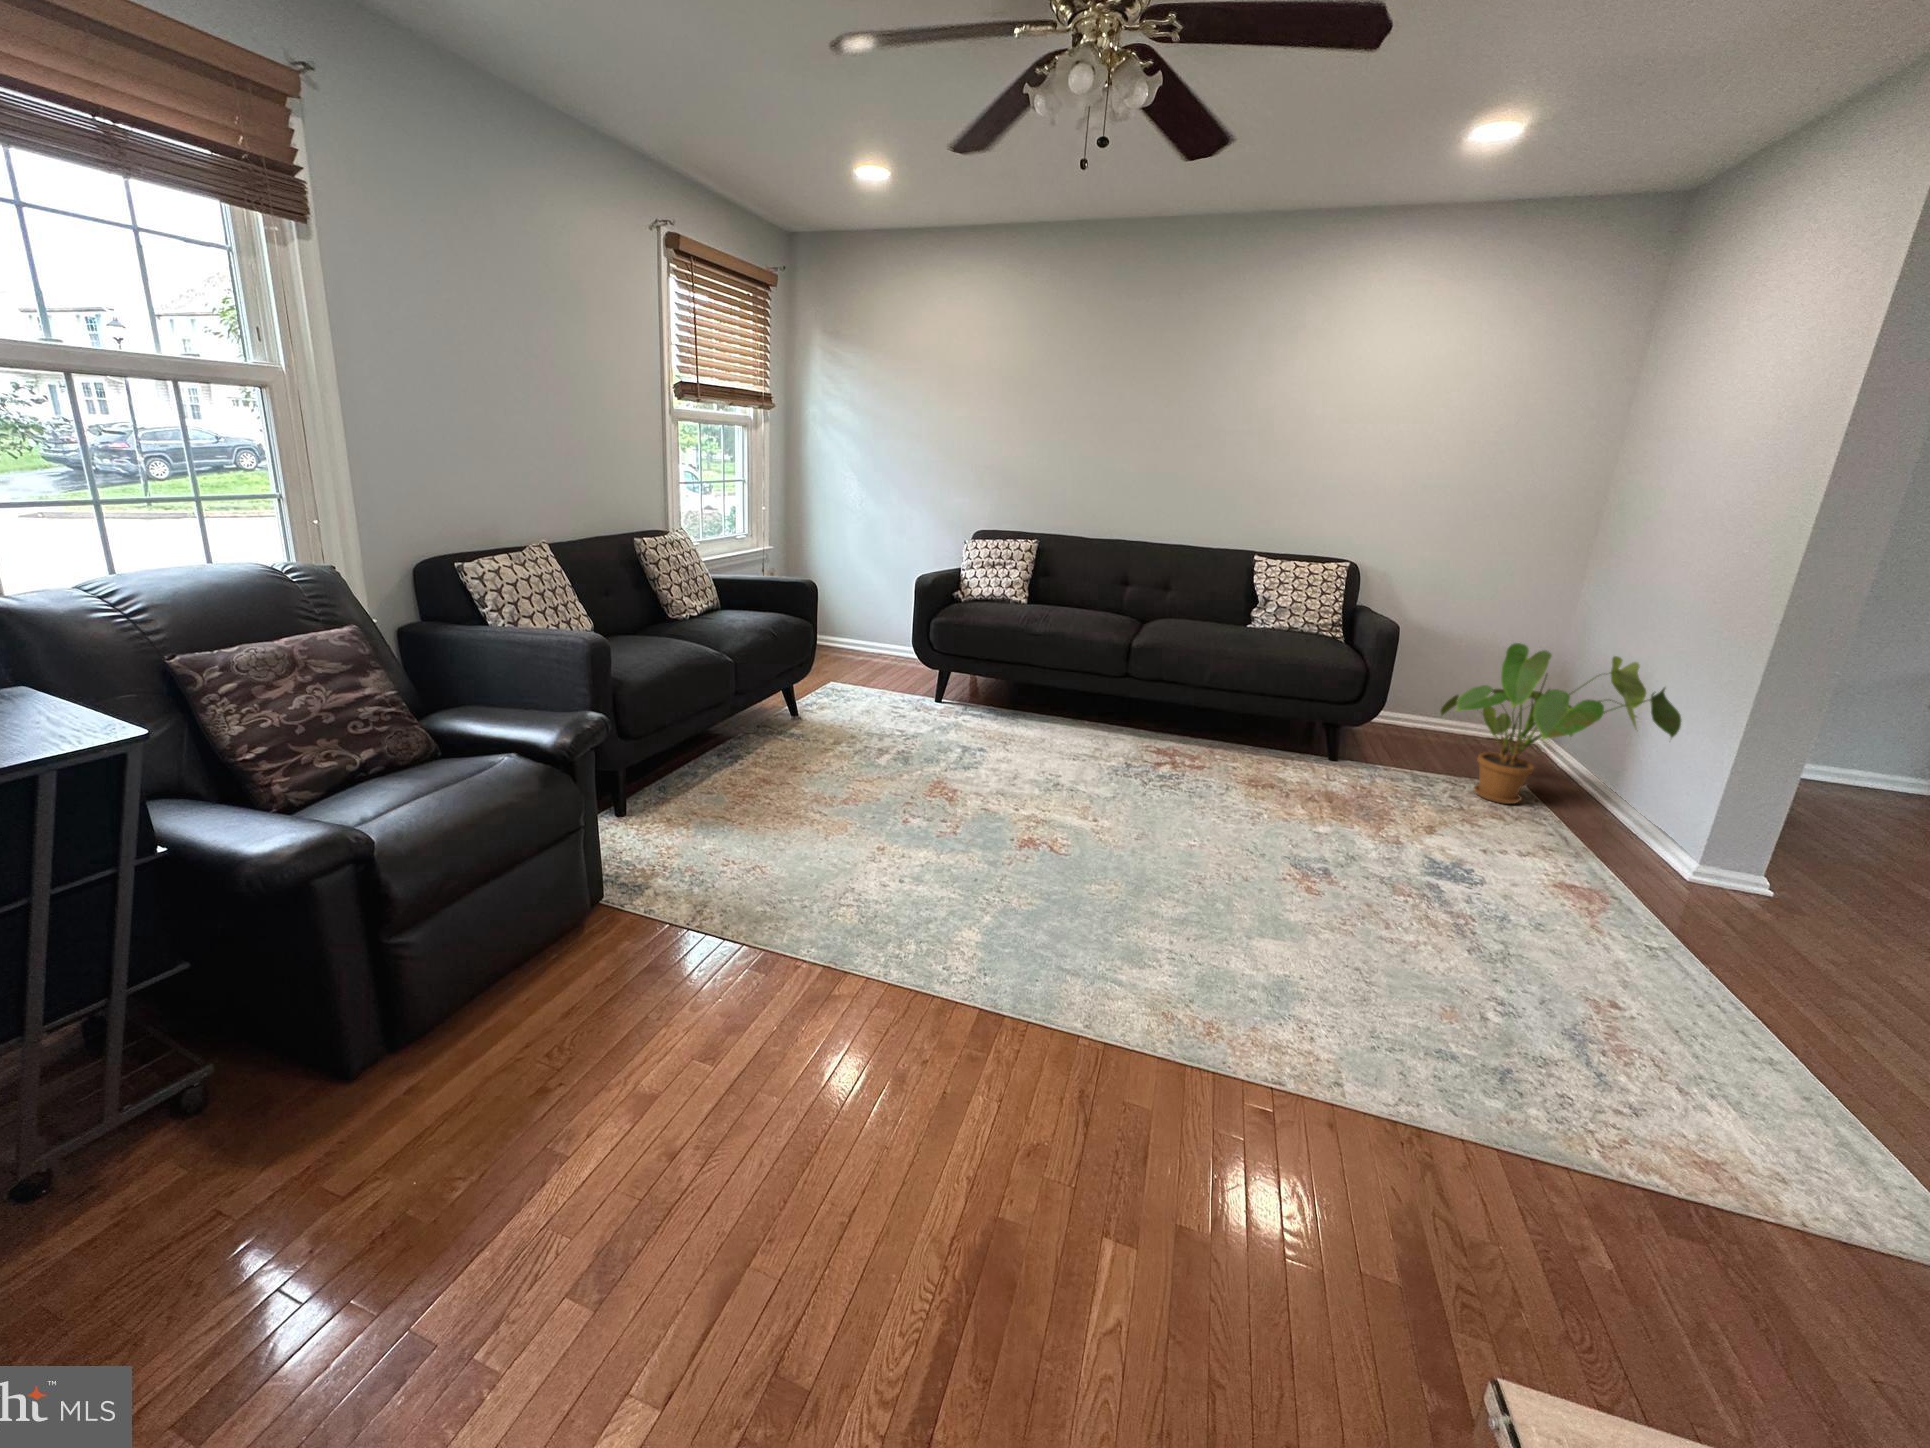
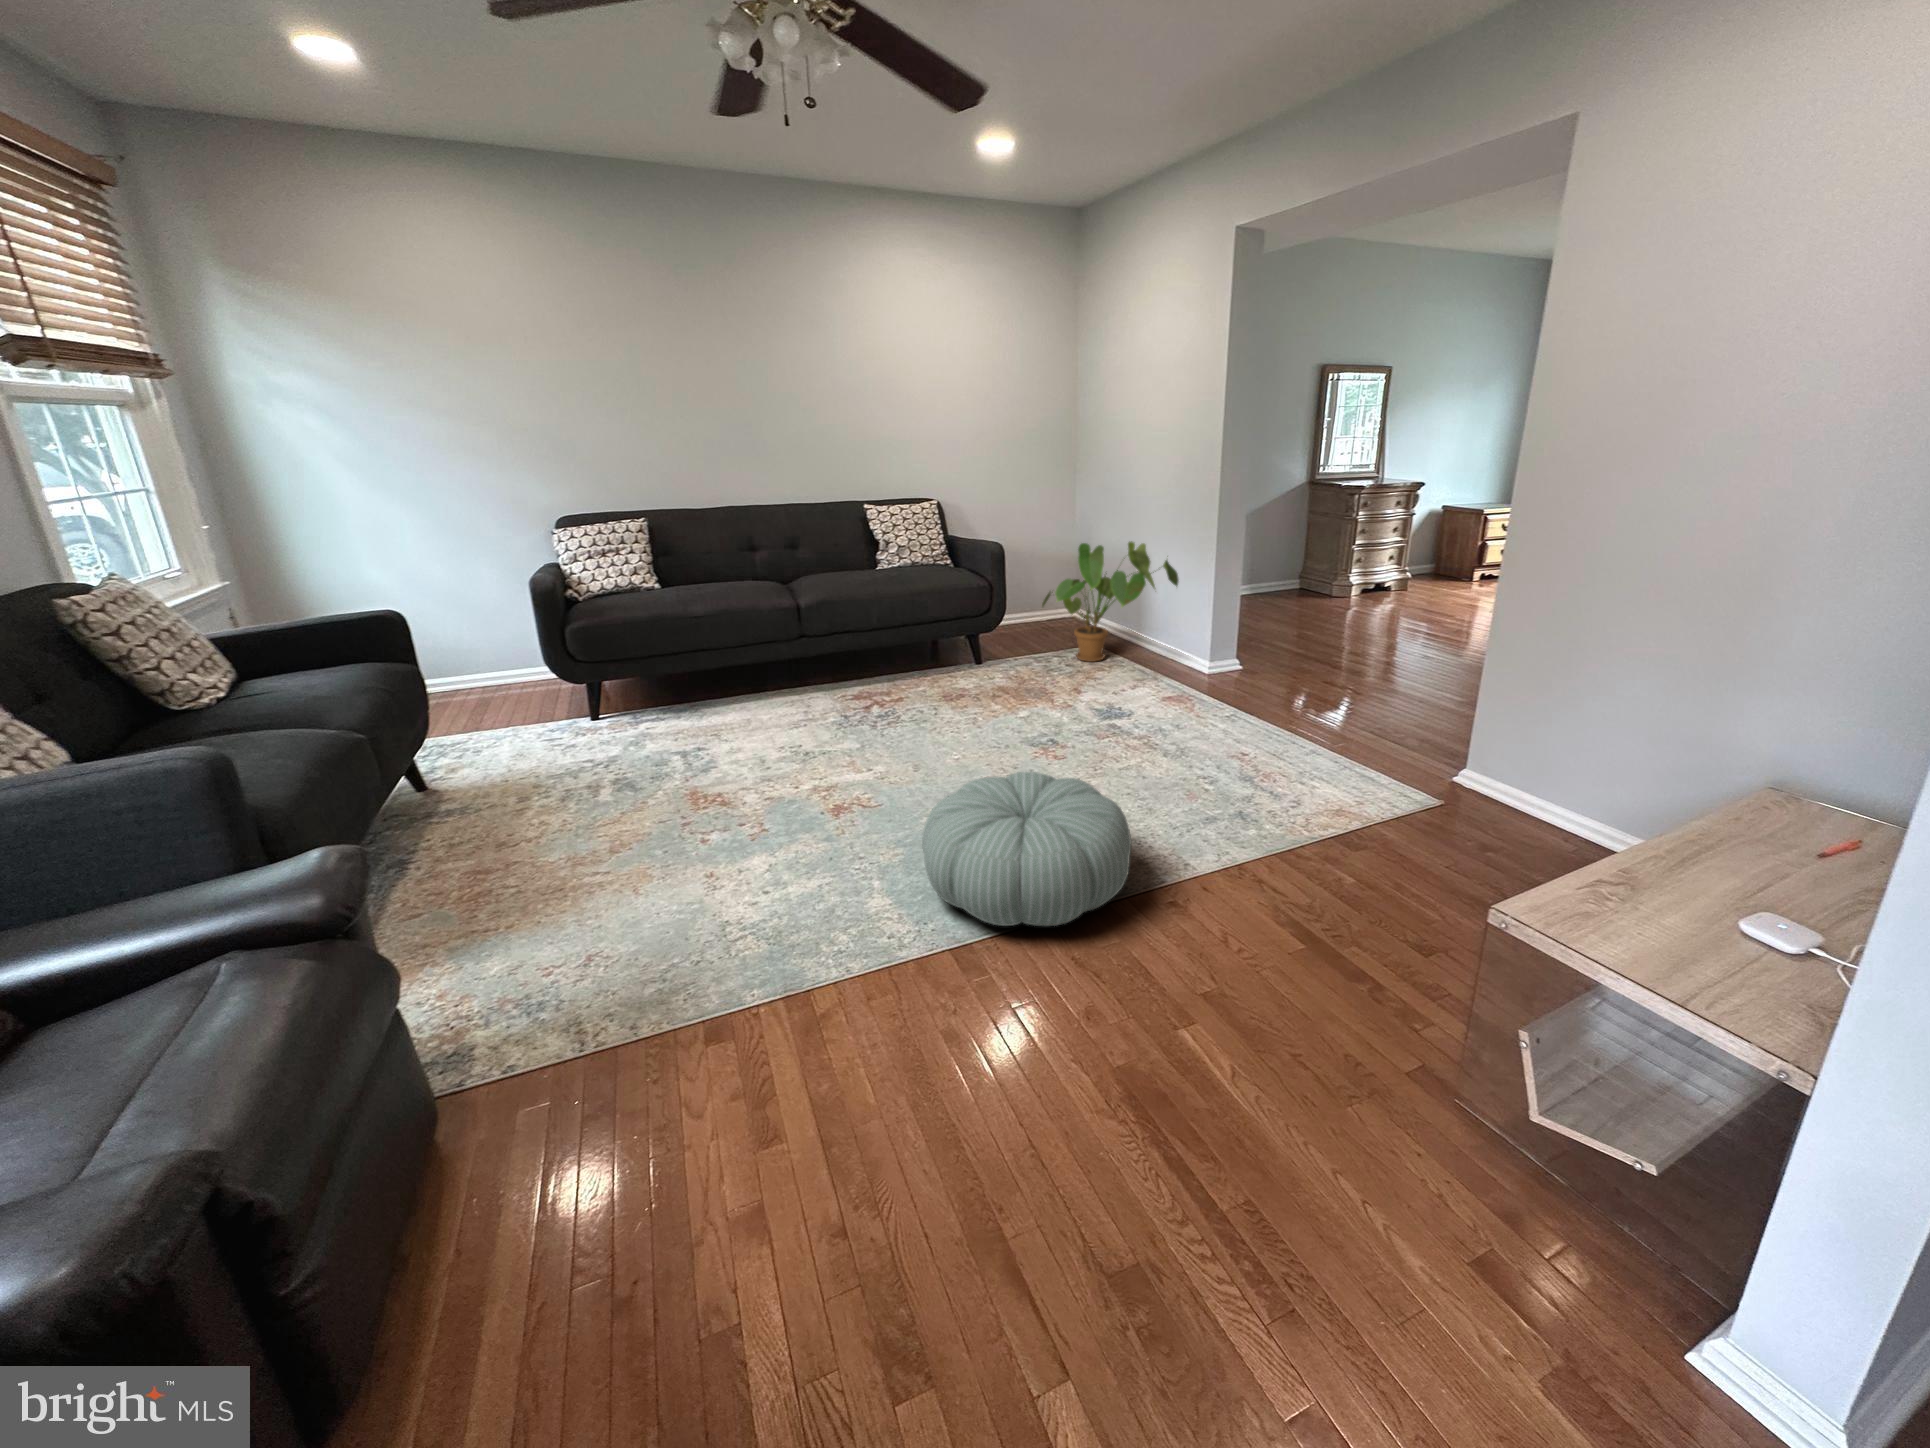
pouf: none [1003,859,1264,1067] -> present [922,772,1131,926]

